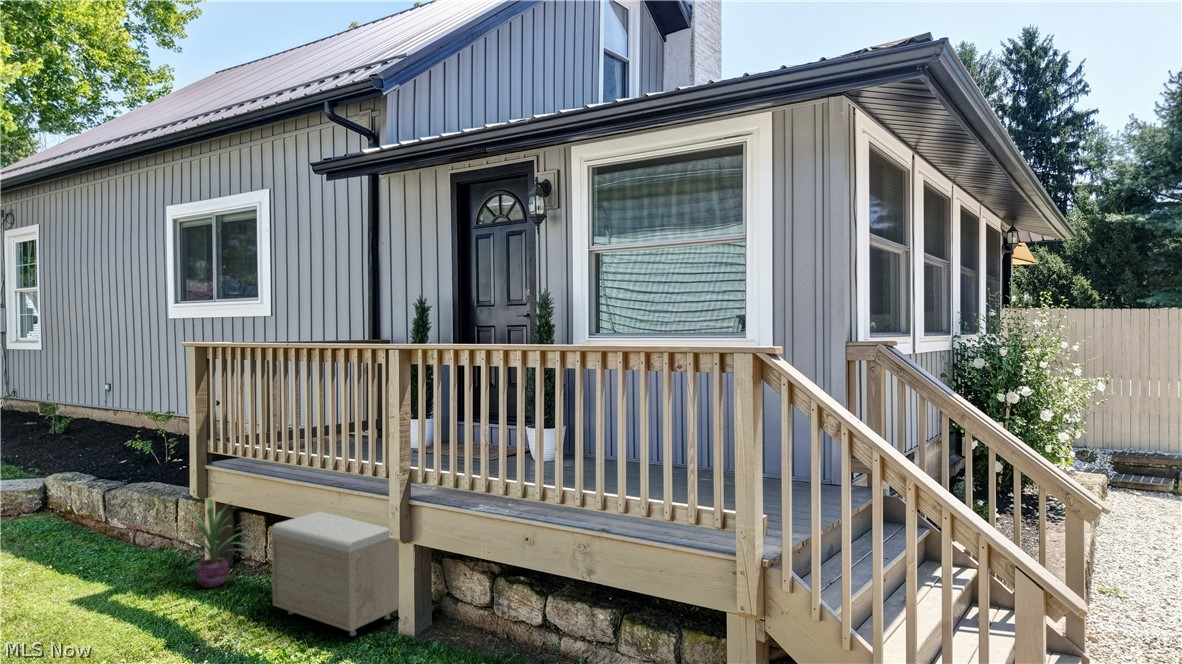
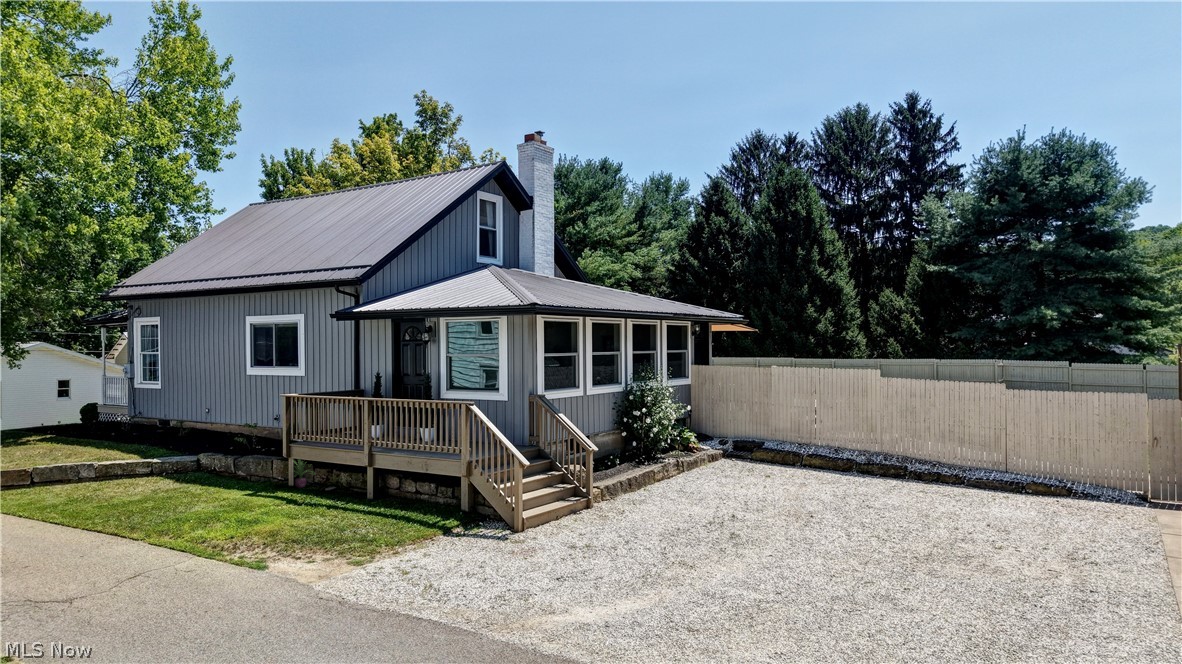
storage bench: present [272,512,399,636] -> none [326,458,371,496]

